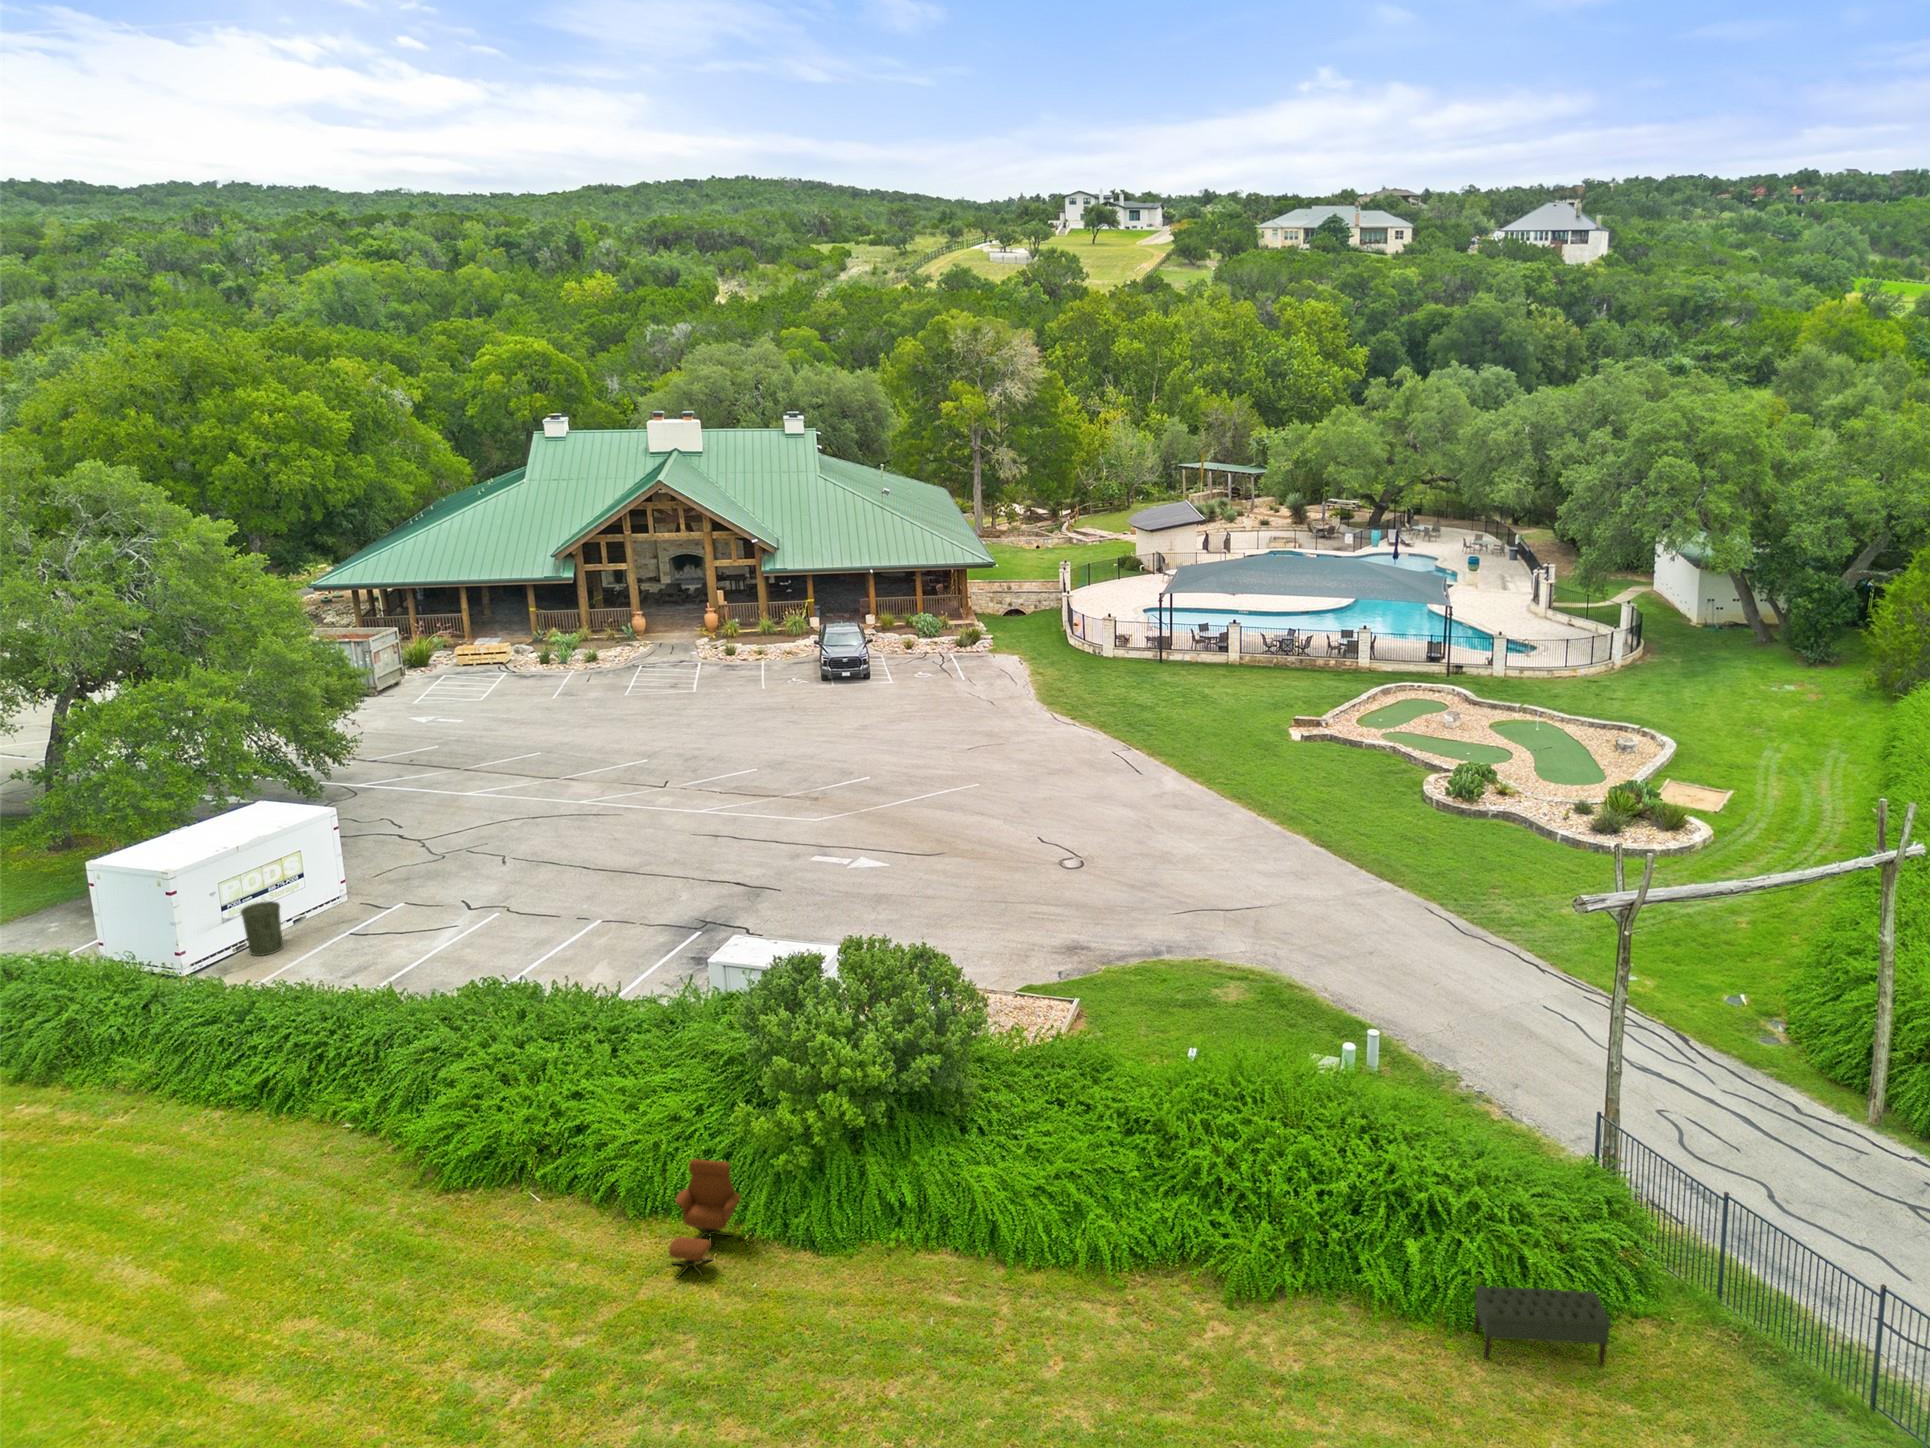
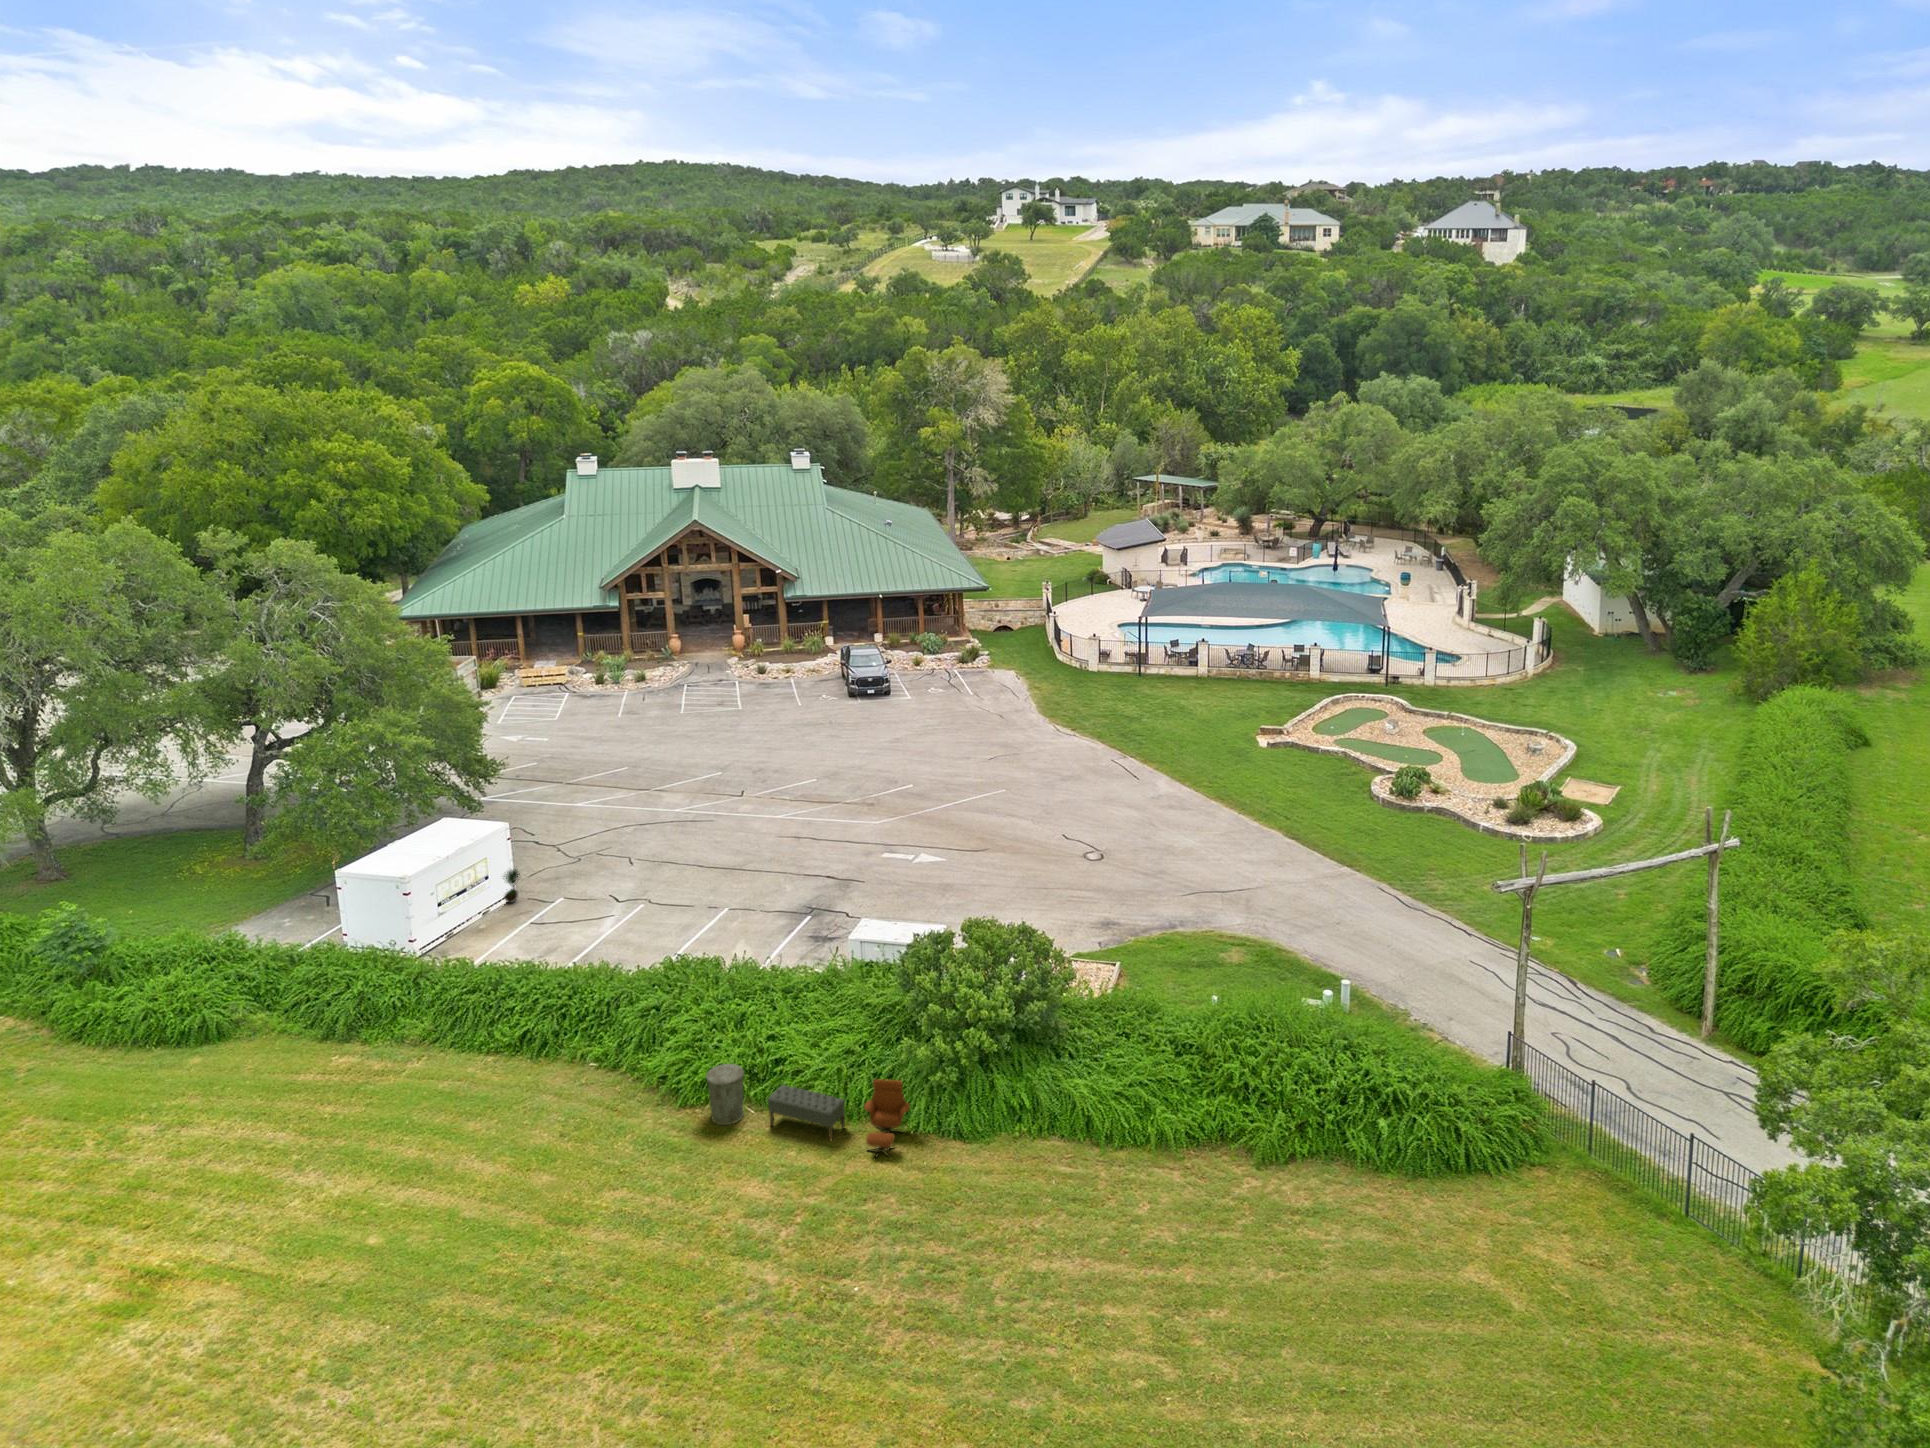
potted tree: none [335,860,362,906] -> present [504,869,520,903]
trash can: present [241,901,283,956] -> present [706,1064,744,1125]
bench: present [1474,1286,1611,1366] -> present [767,1085,845,1141]

